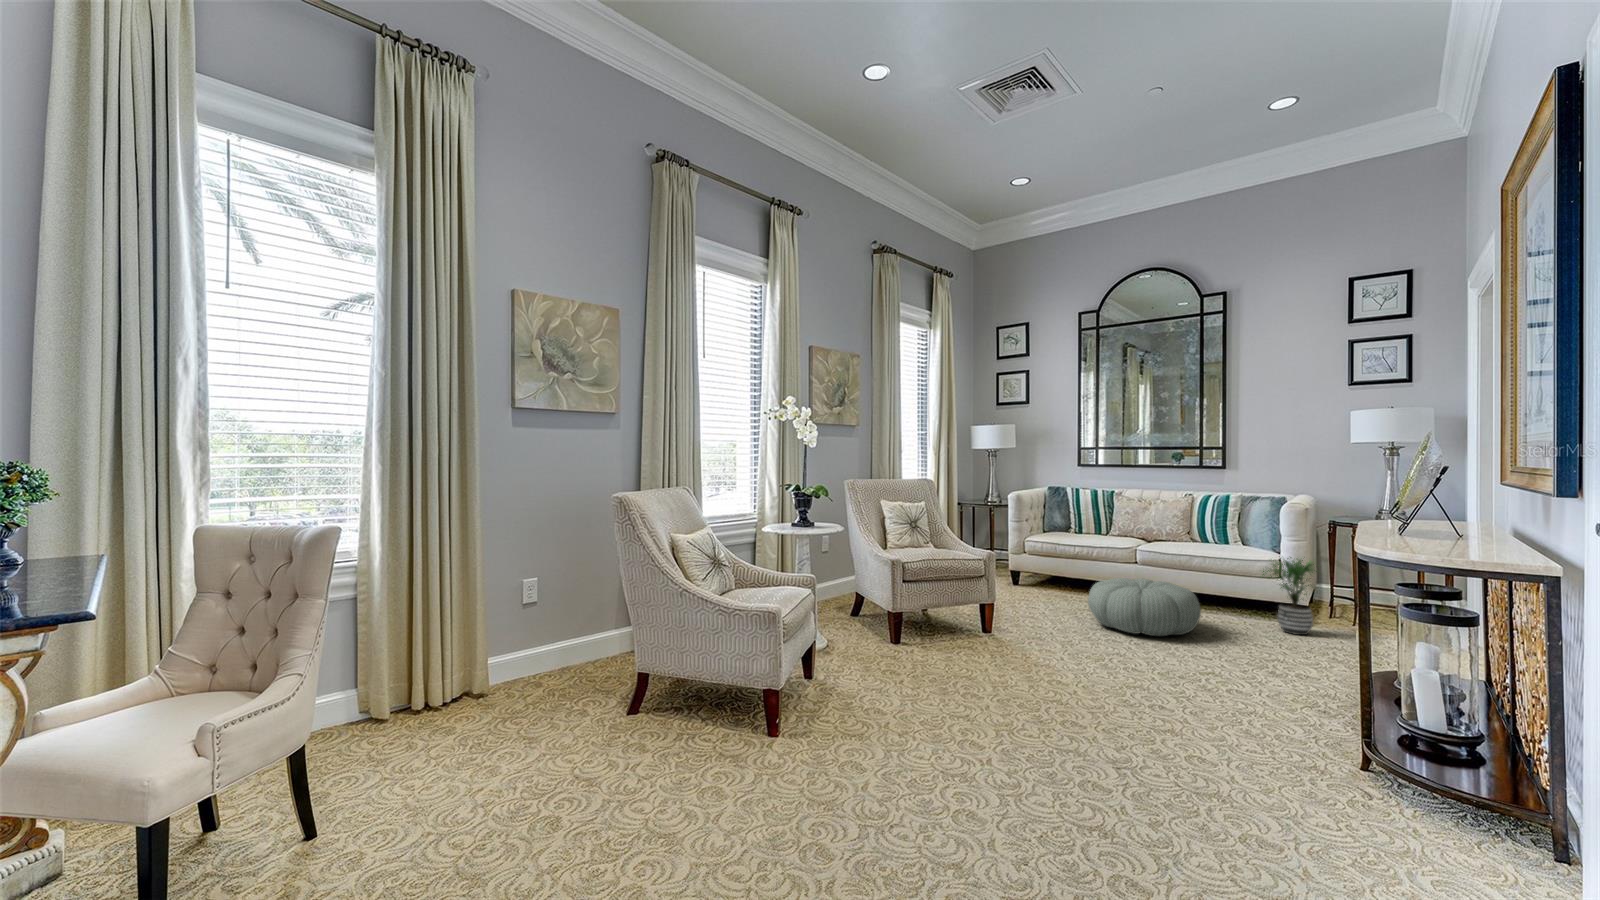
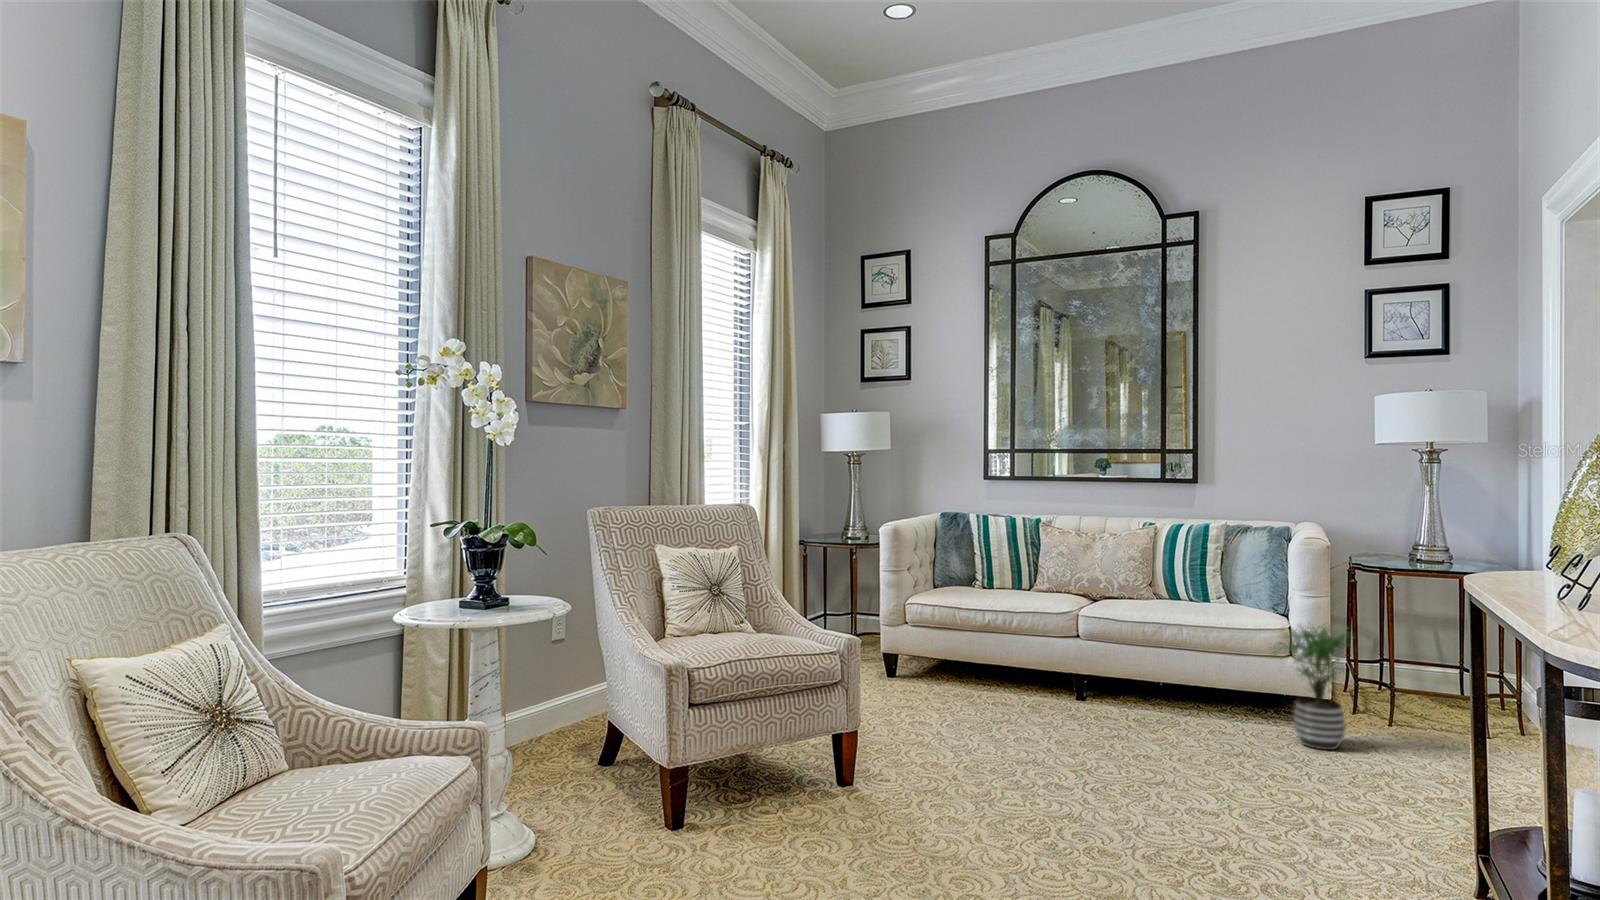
pouf: present [1088,578,1201,636] -> none [1012,667,1188,771]

